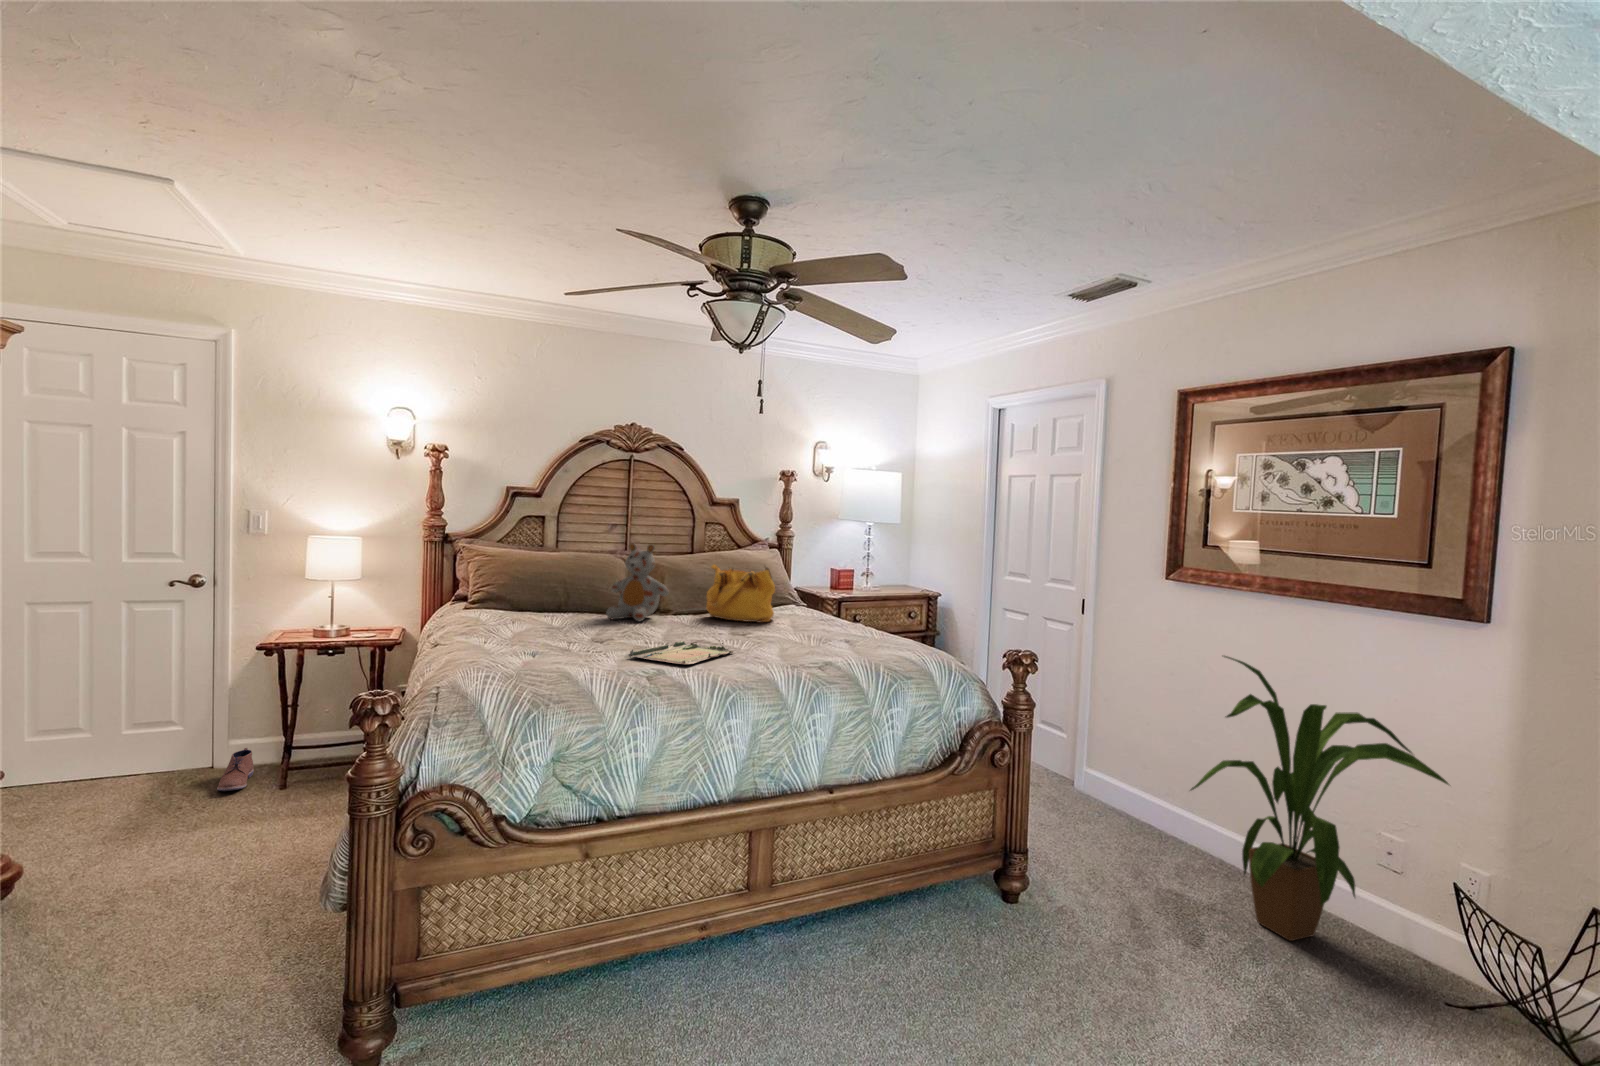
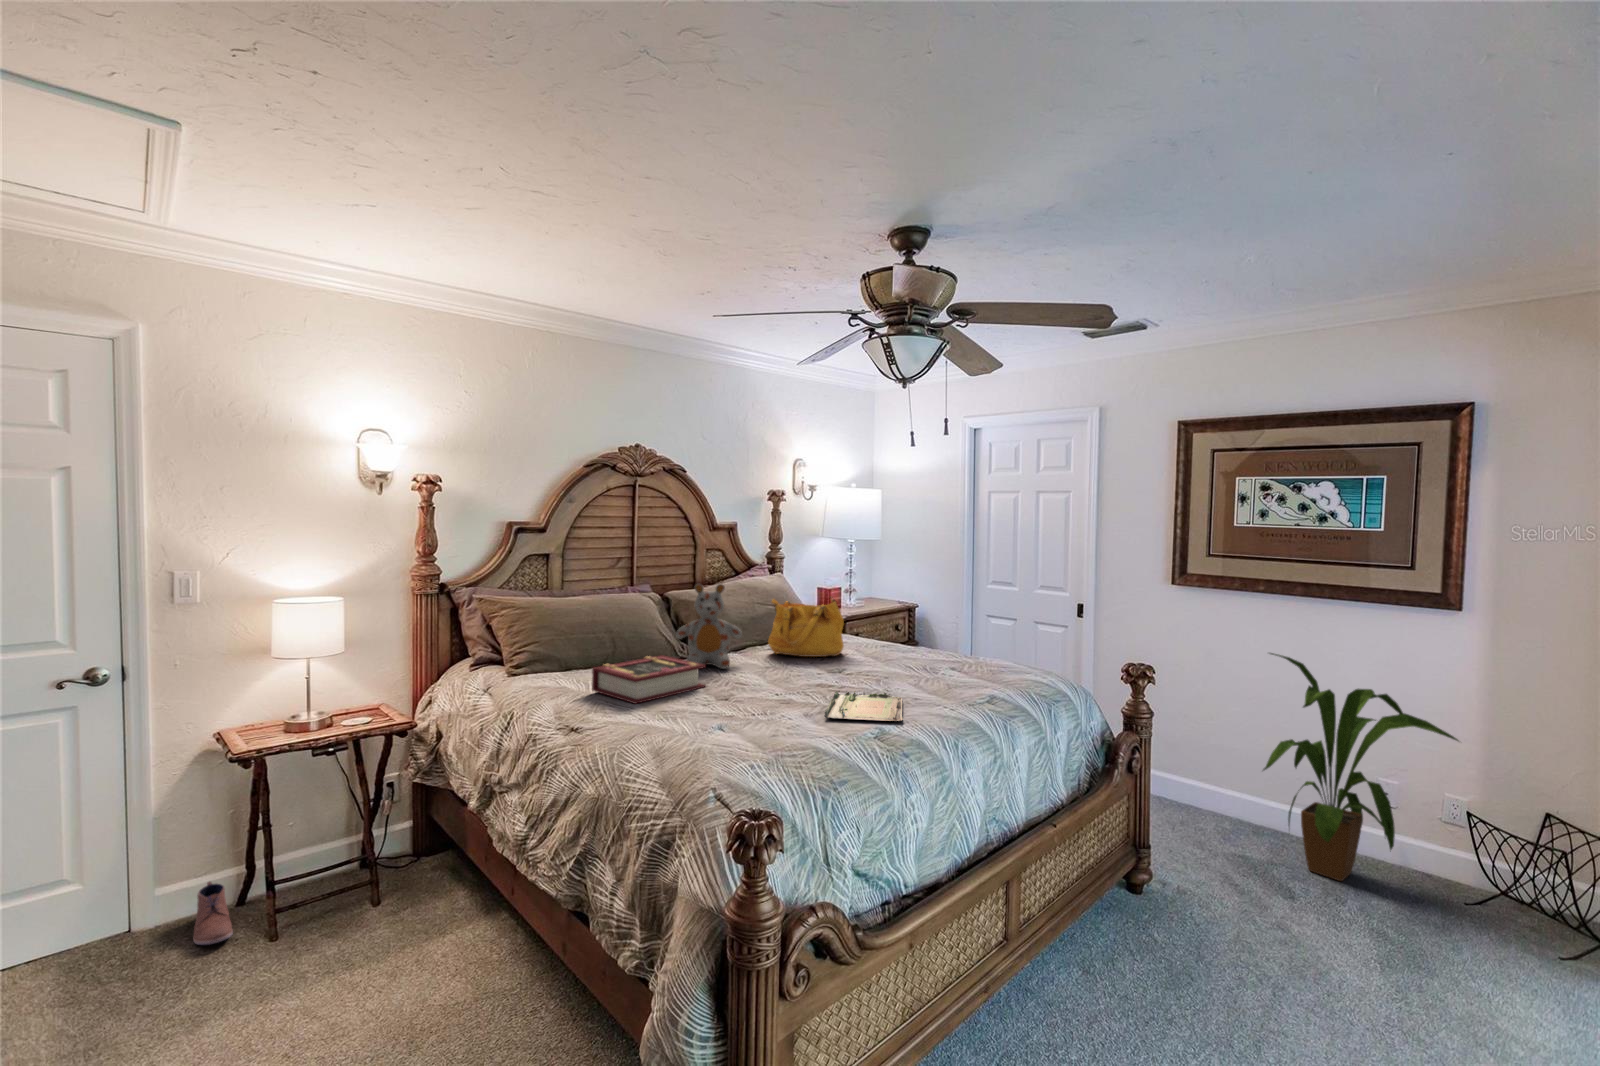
book: none [497,601,594,634] -> present [592,655,706,704]

